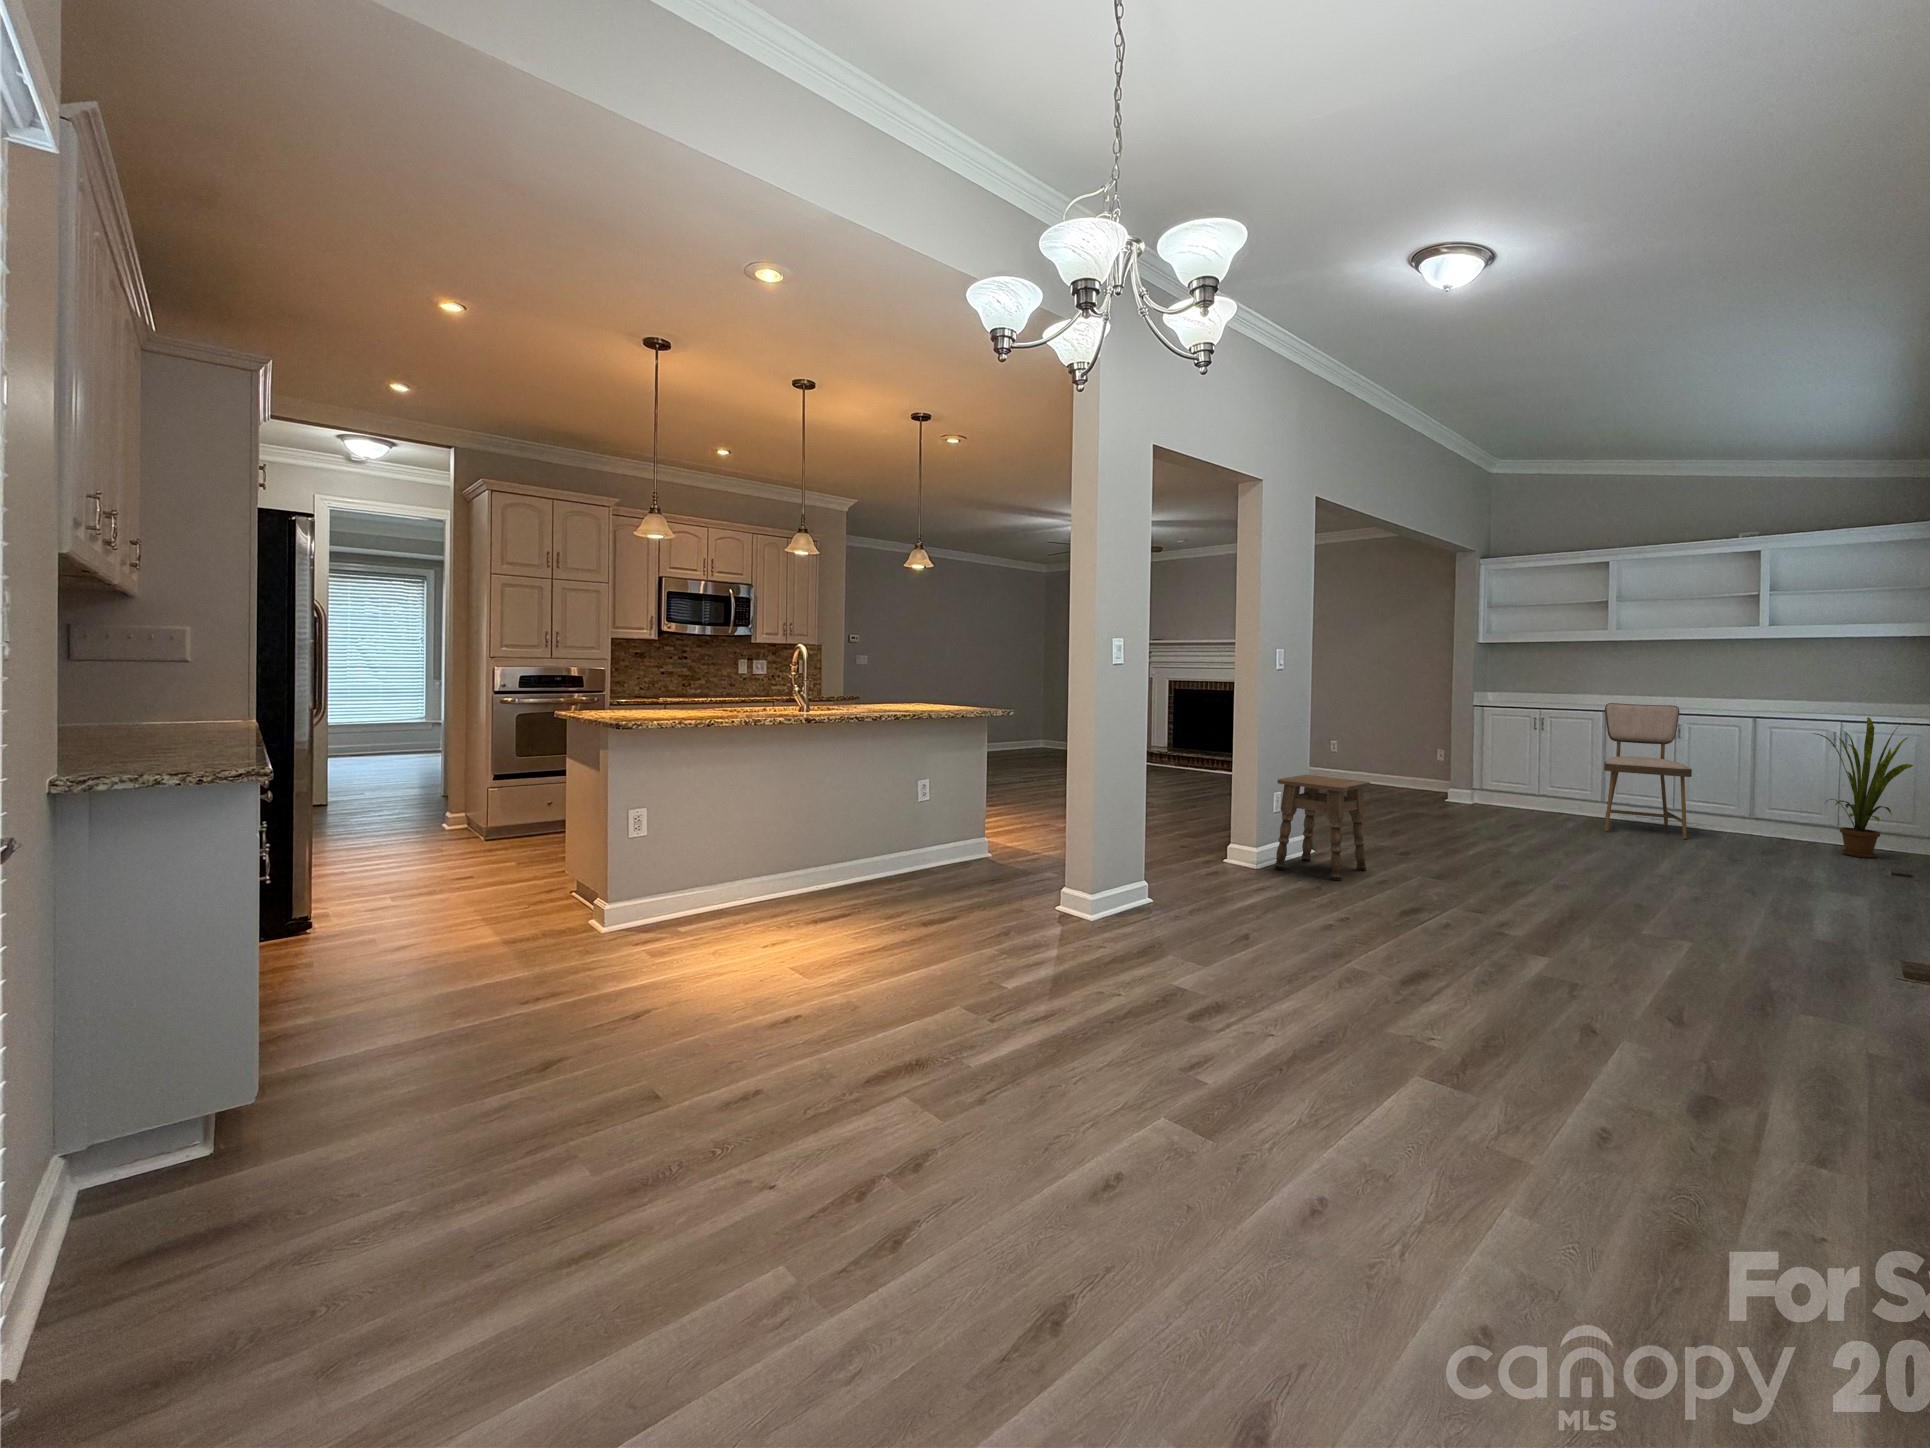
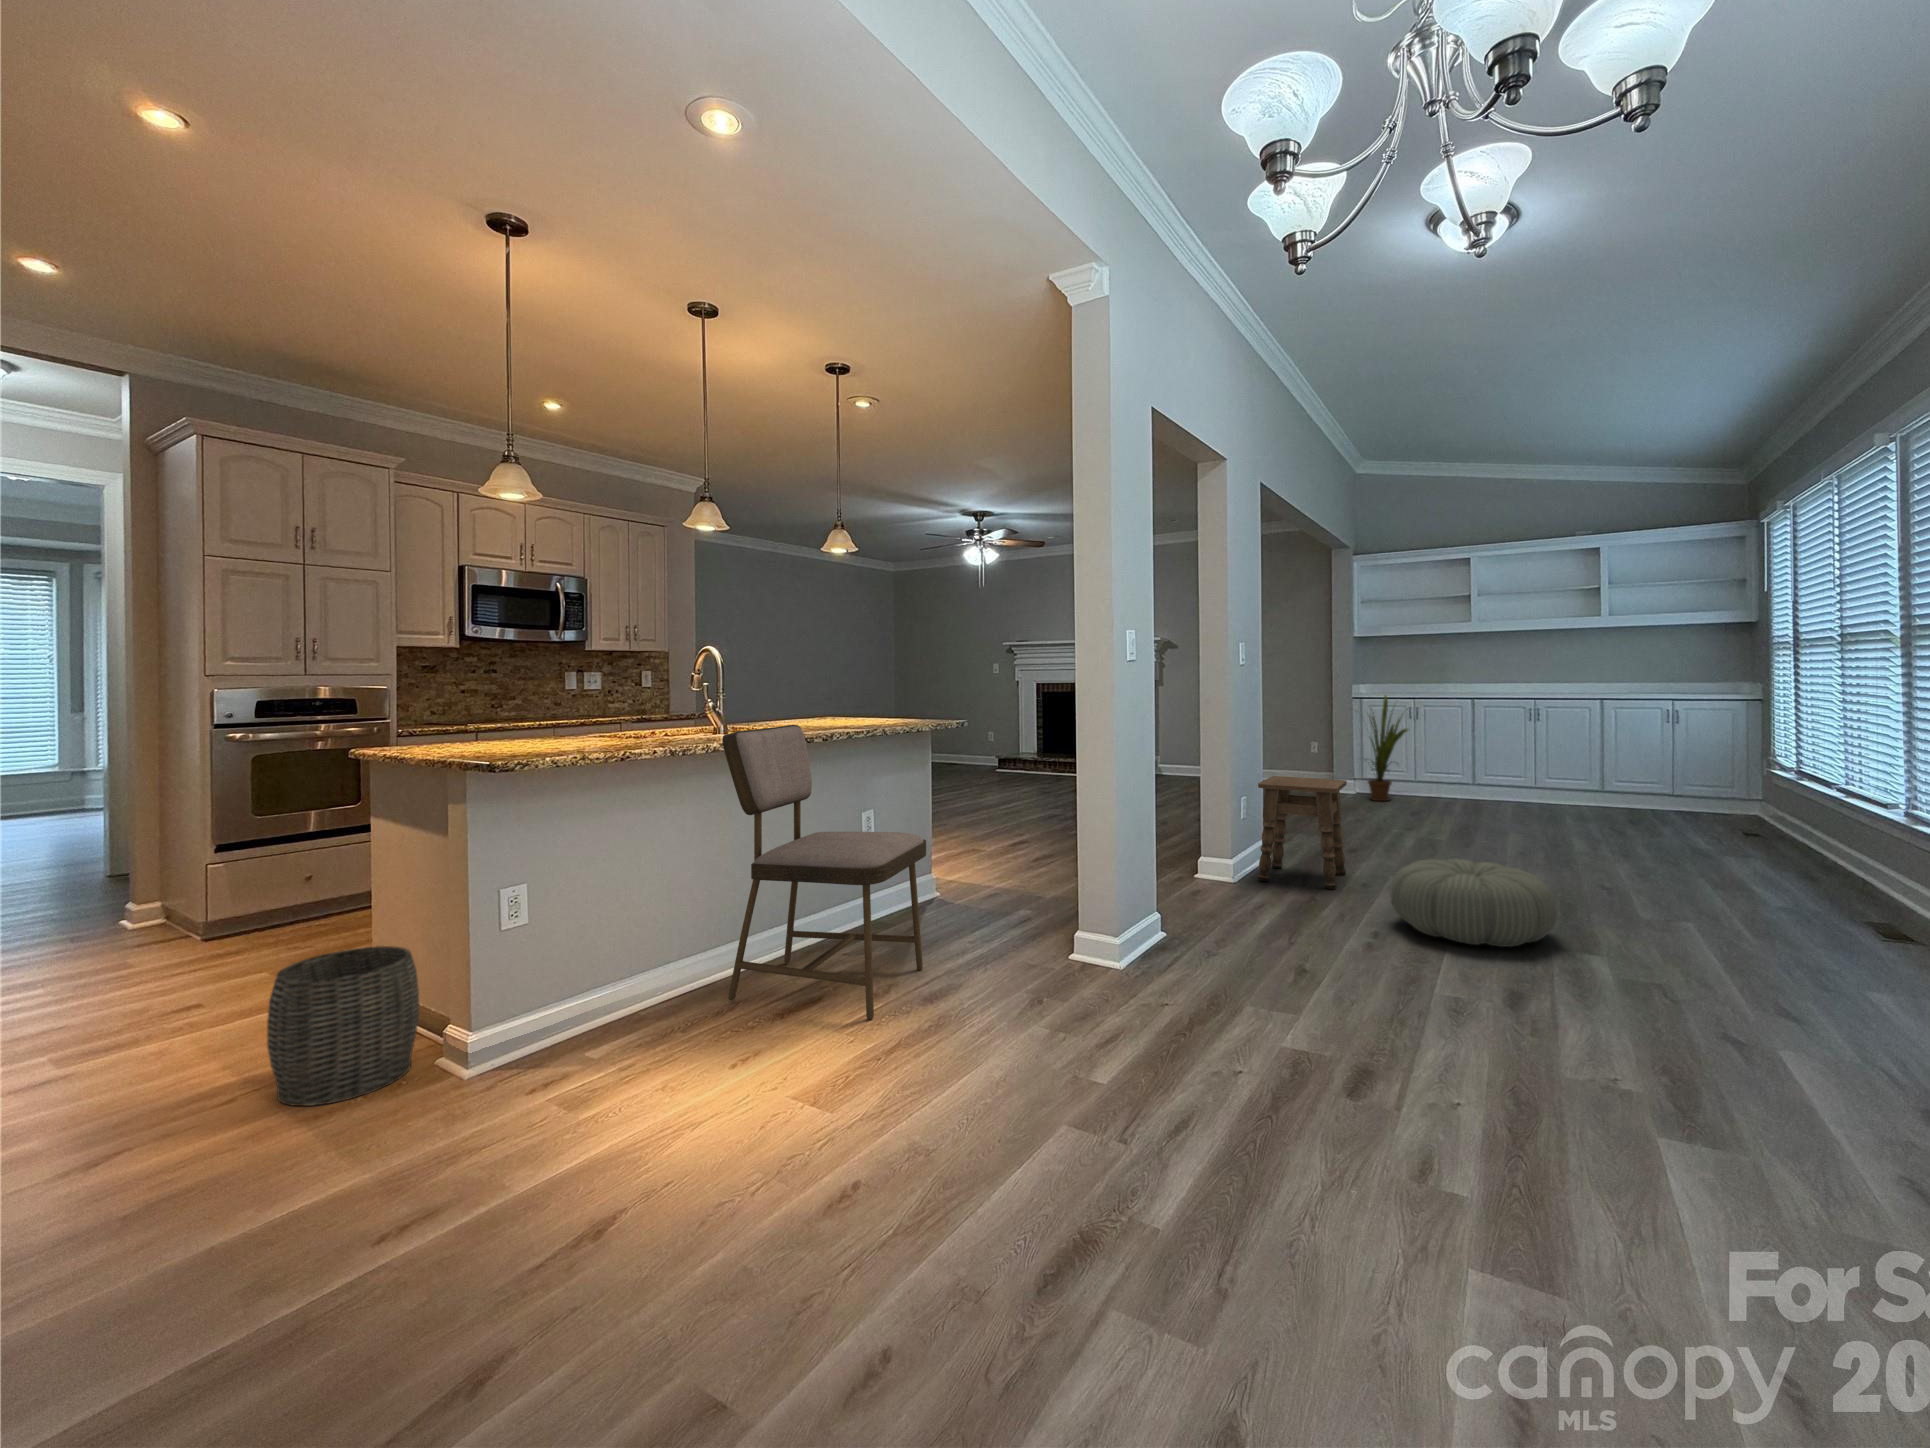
dining chair: present [1604,703,1692,839] -> present [722,725,926,1020]
house plant: present [1813,717,1913,858] -> present [1364,695,1408,801]
woven basket: none [499,840,584,931] -> present [267,946,419,1106]
pouf: none [1355,855,1501,935] -> present [1391,859,1557,947]

